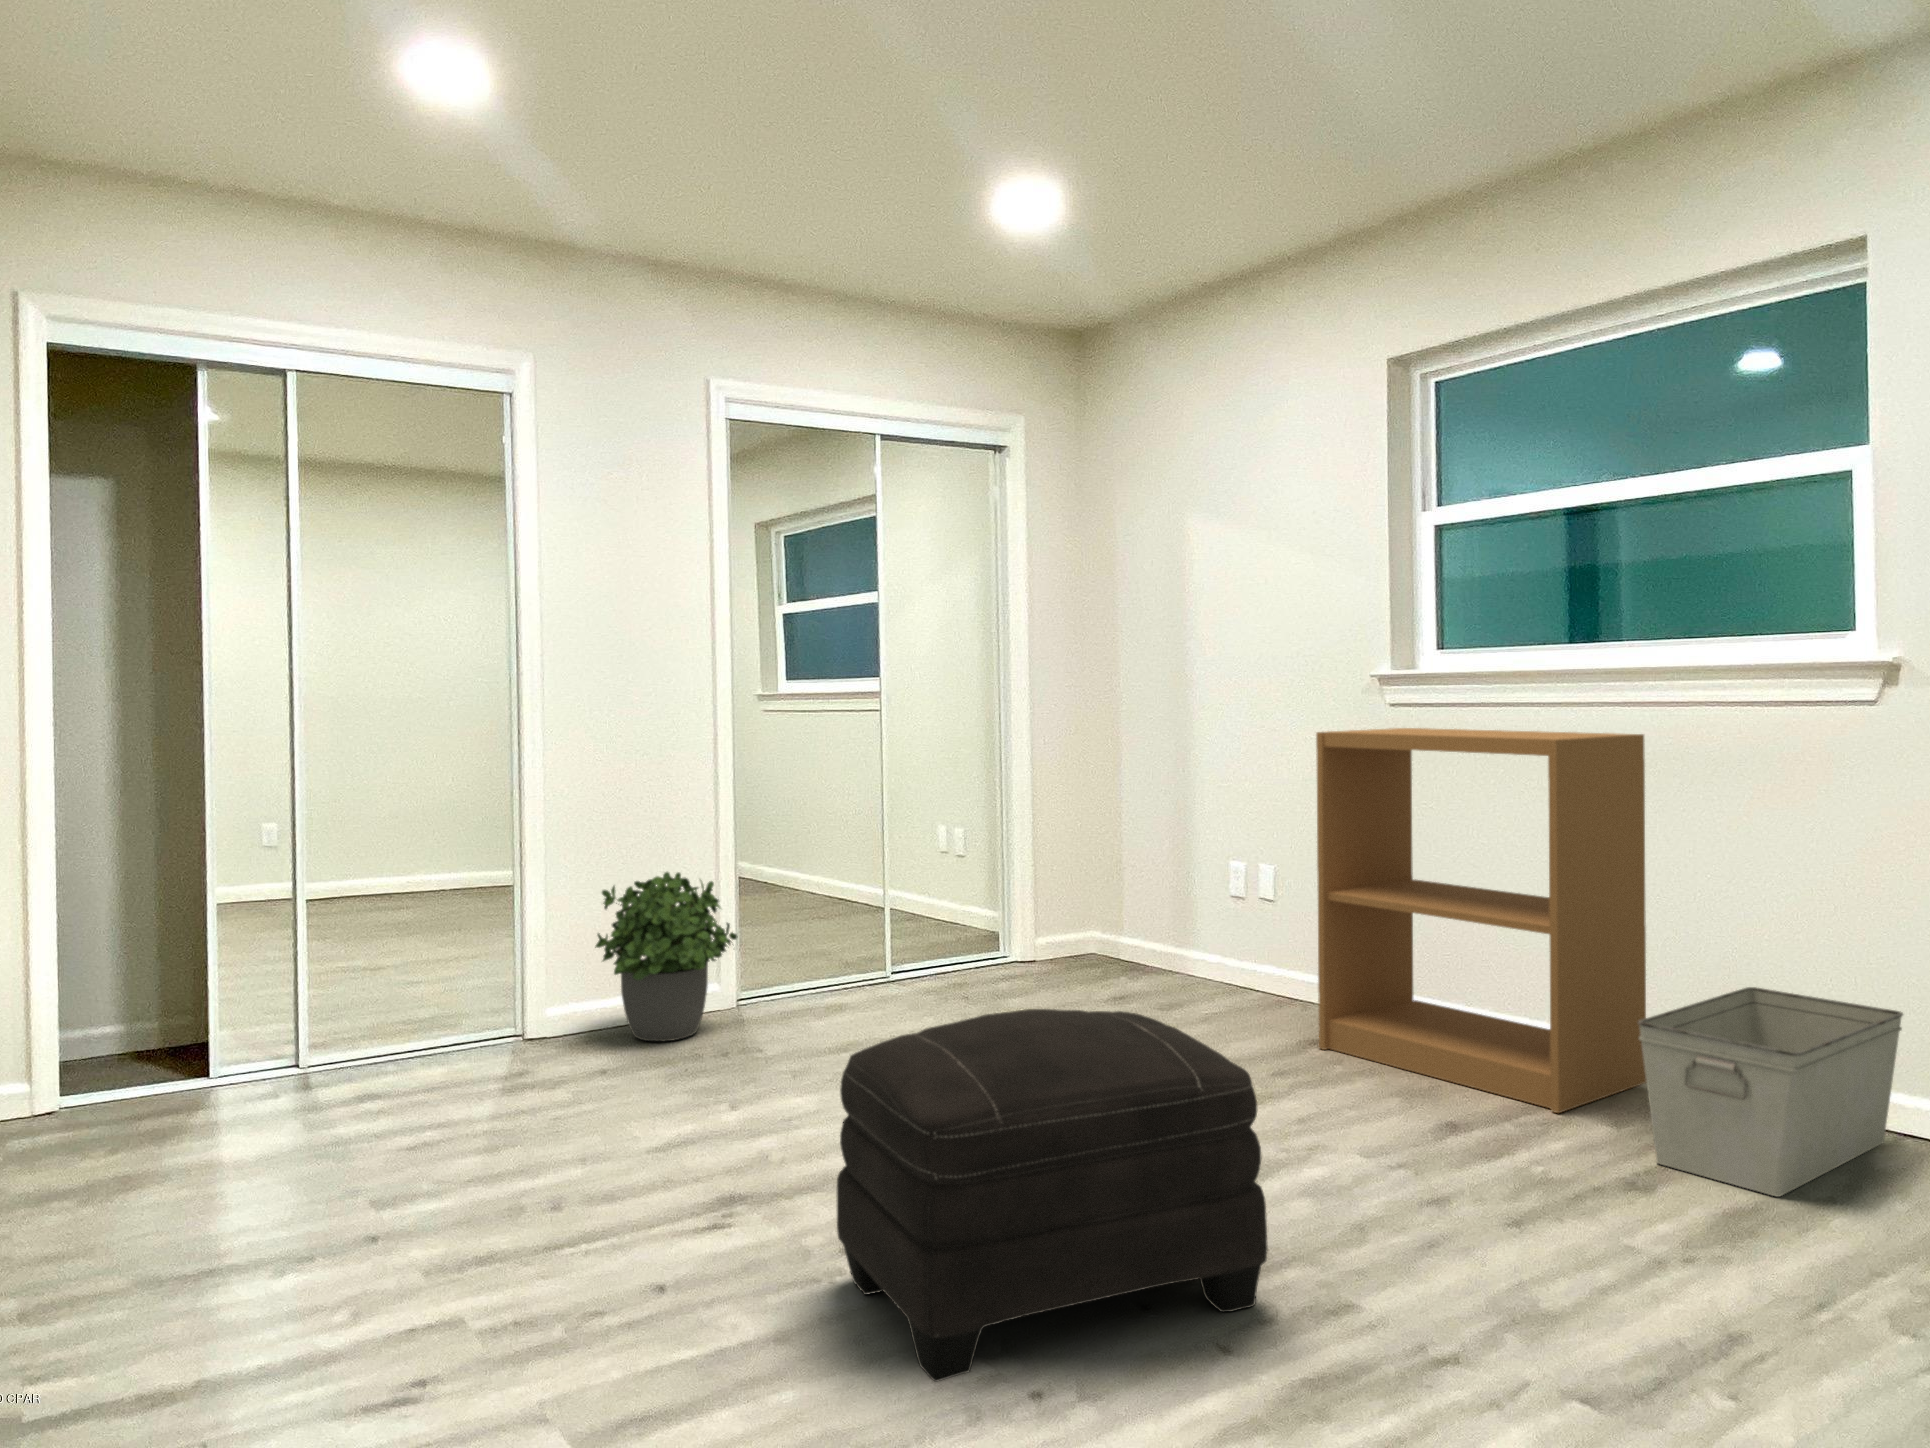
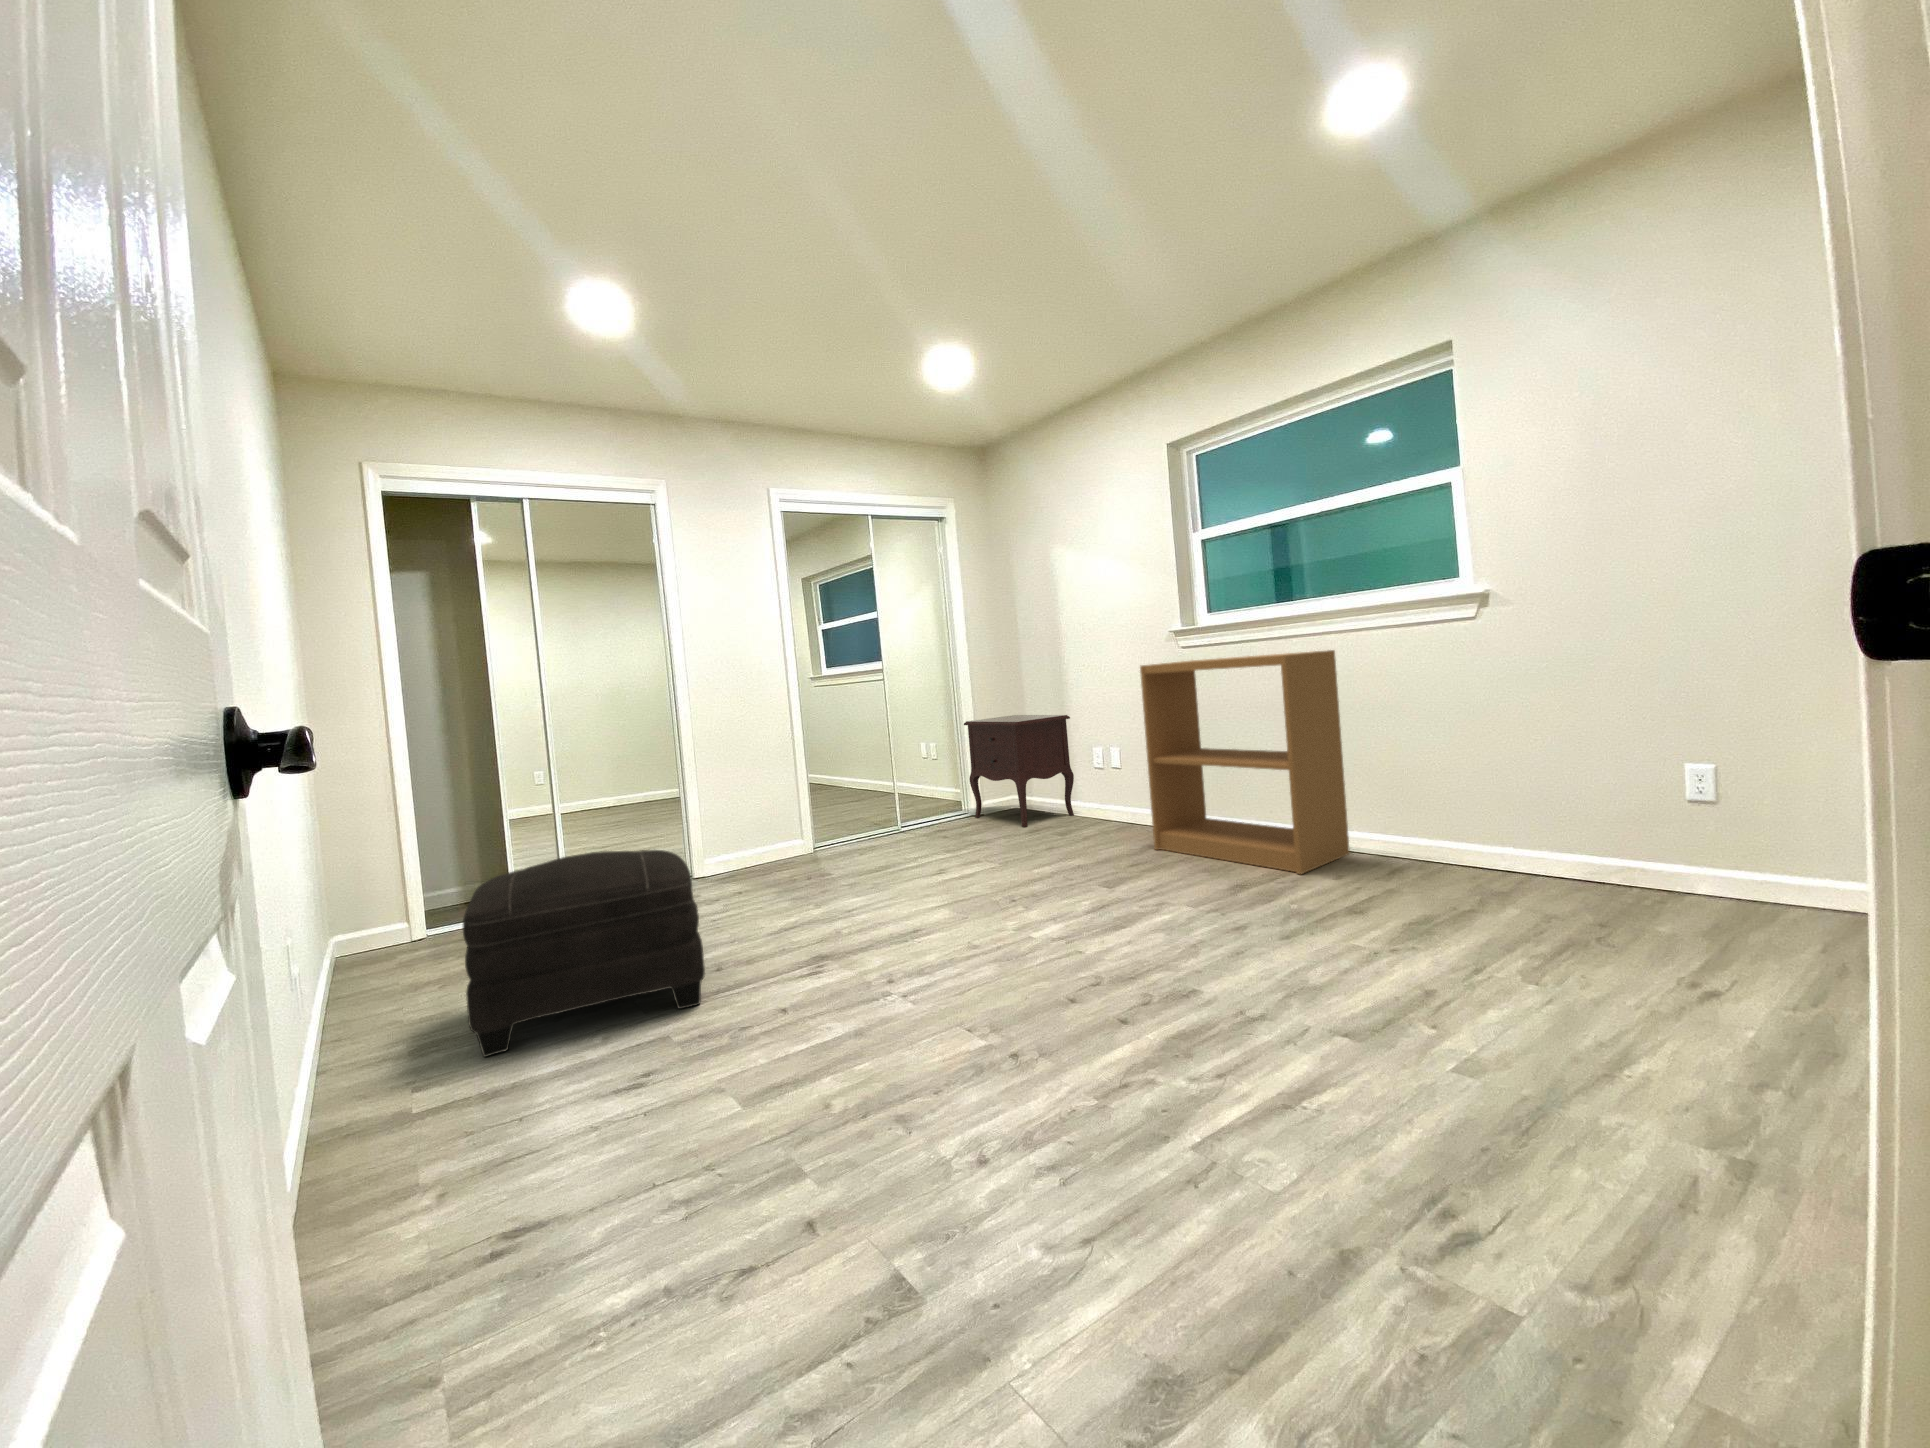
nightstand: none [1013,791,1196,989] -> present [964,715,1074,827]
potted plant: present [595,872,737,1041] -> none [729,776,812,874]
storage bin: present [1638,987,1903,1196] -> none [1348,792,1505,911]
ottoman: present [837,1009,1268,1382] -> present [463,850,705,1057]

